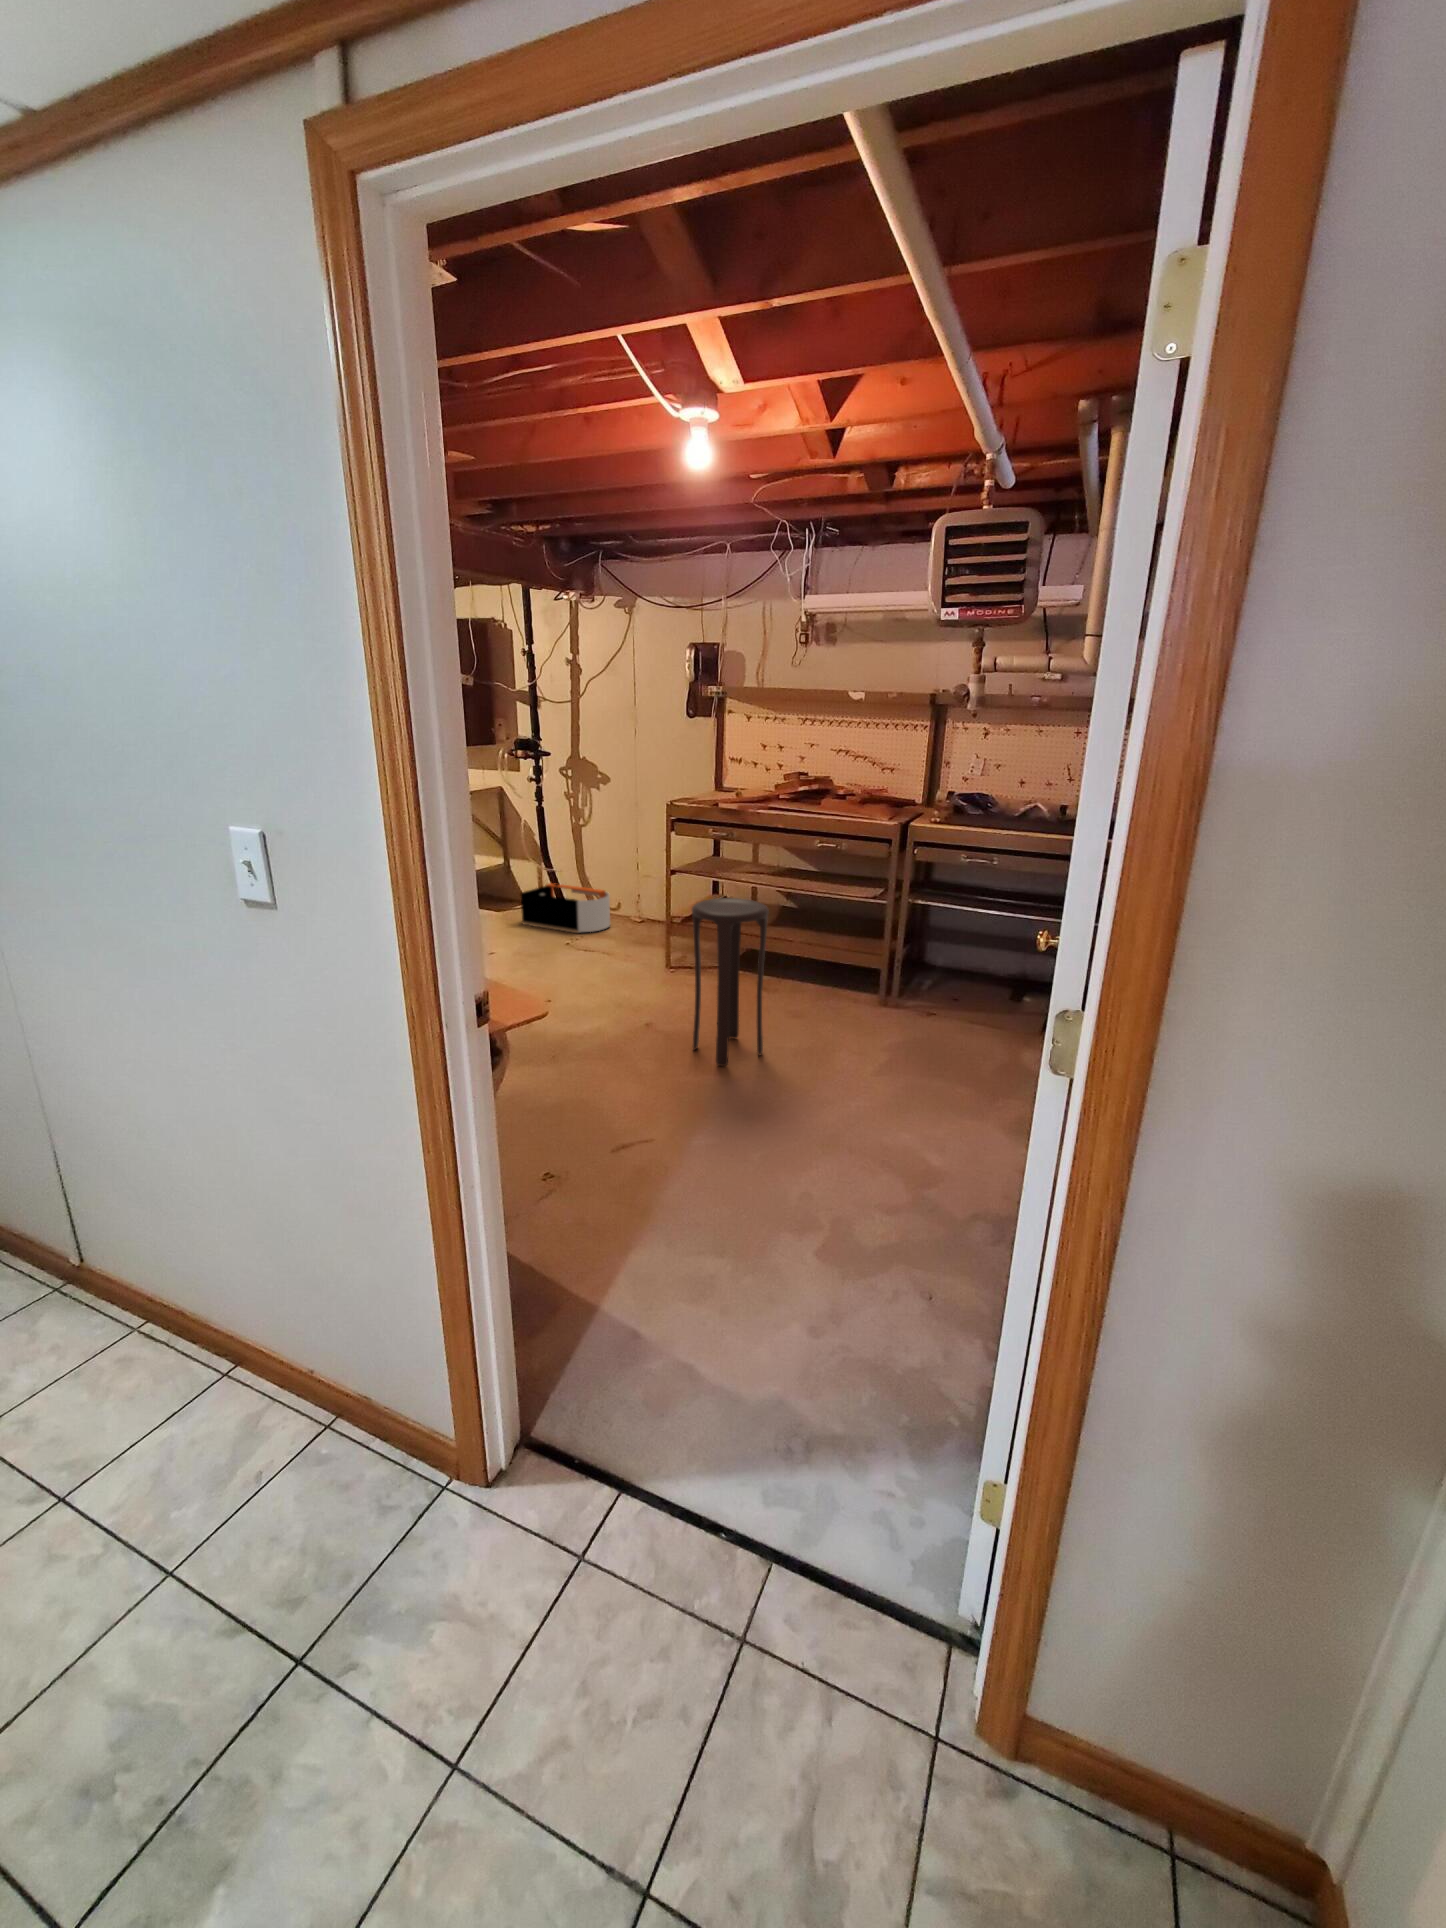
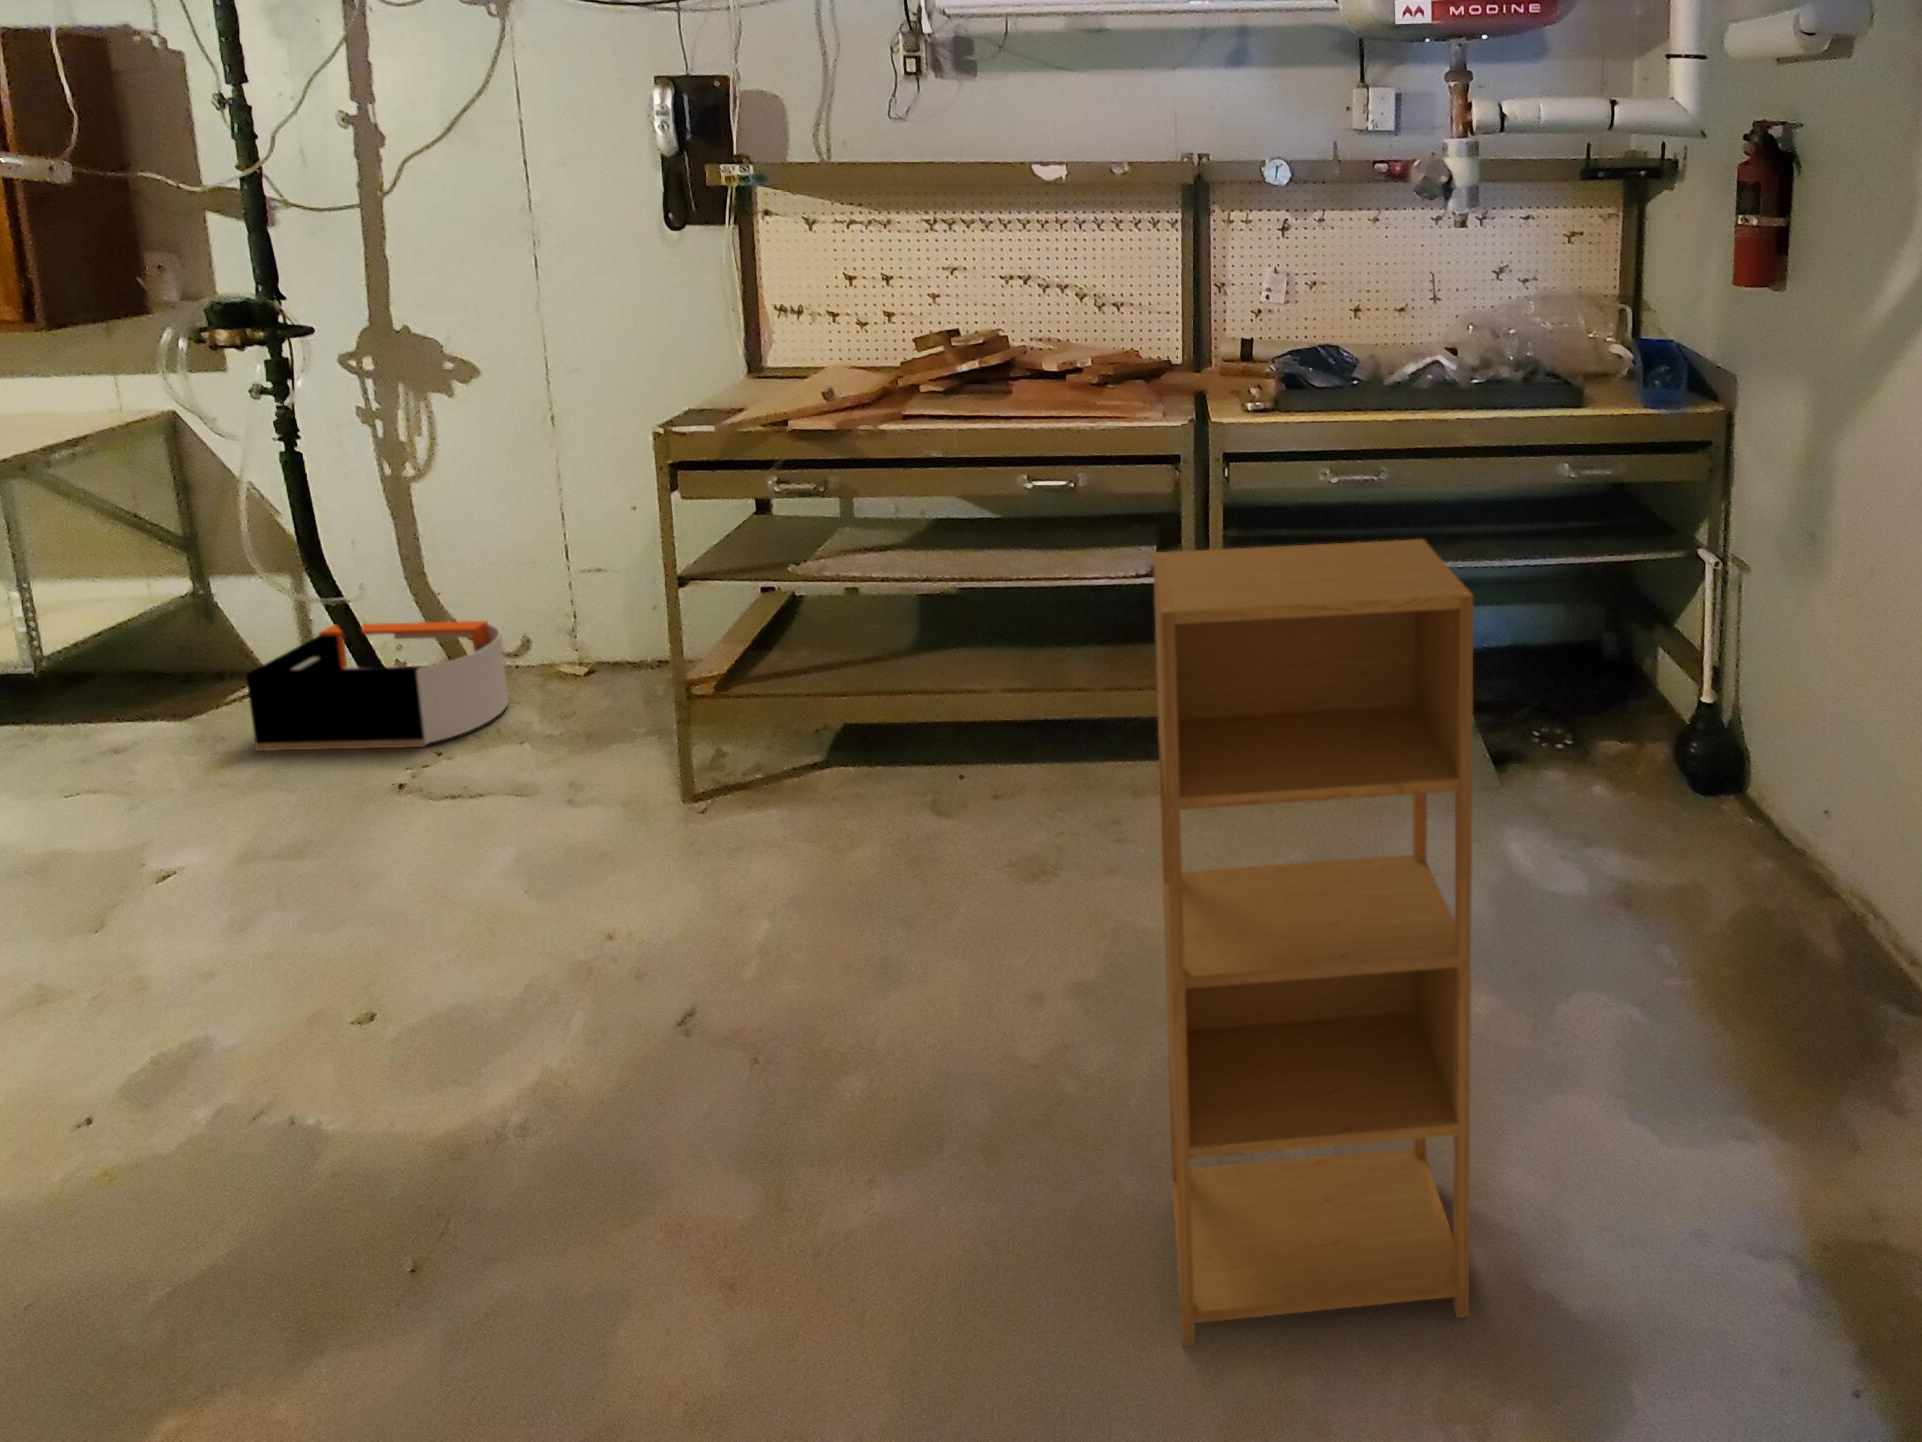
shelving unit: none [784,837,924,1145] -> present [1153,539,1473,1346]
stool: present [692,898,769,1066] -> none [805,680,1018,1152]

